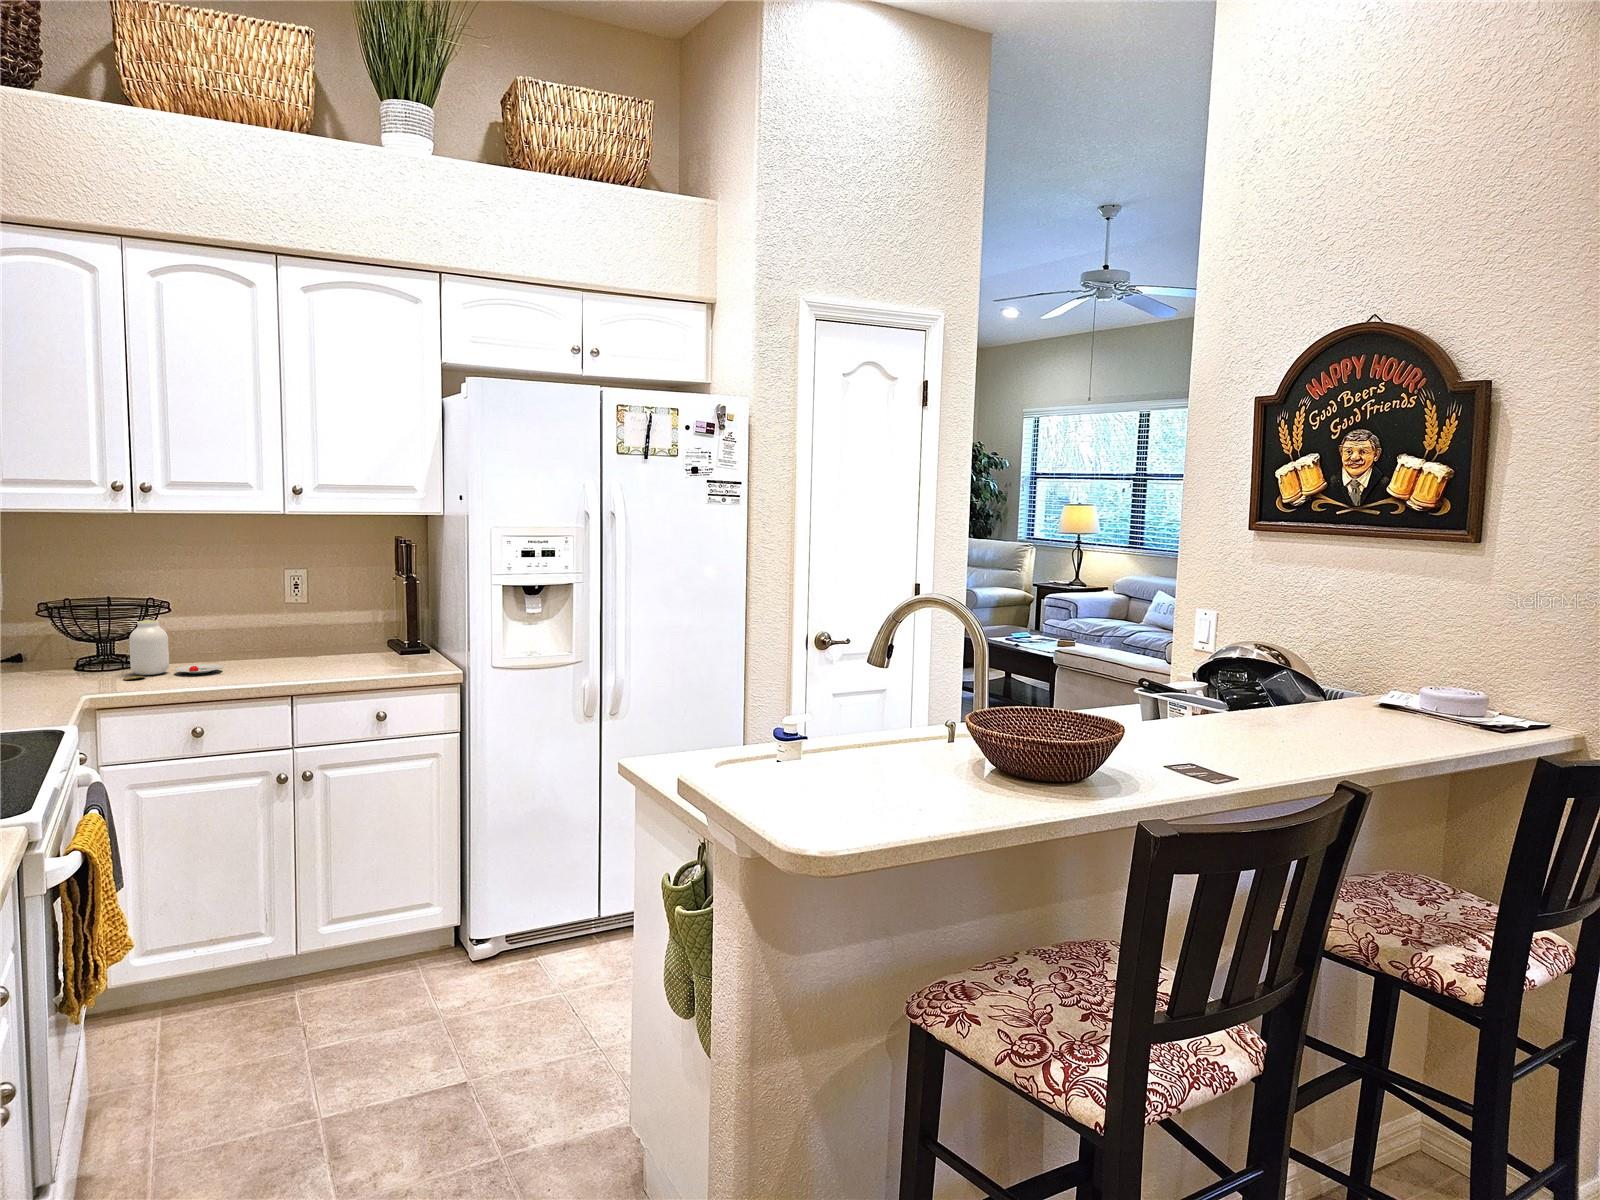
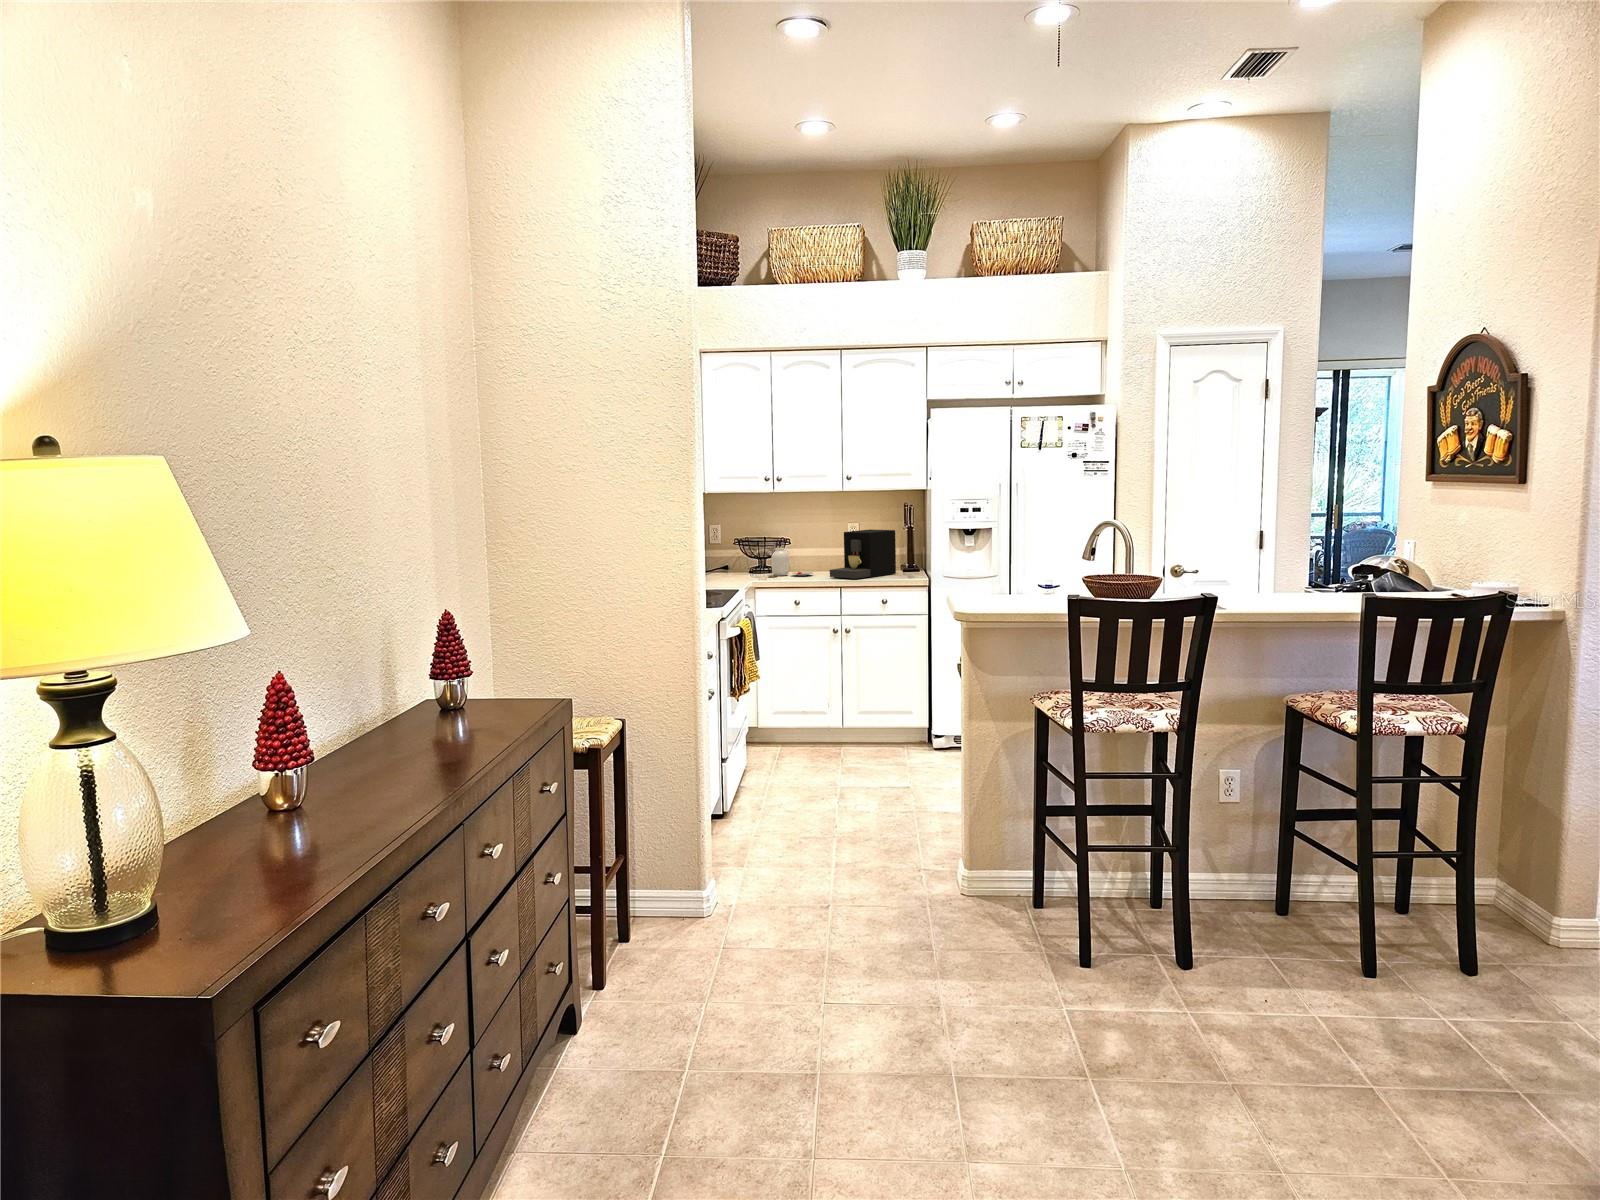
coffee maker: none [262,583,386,678] -> present [830,529,896,579]

